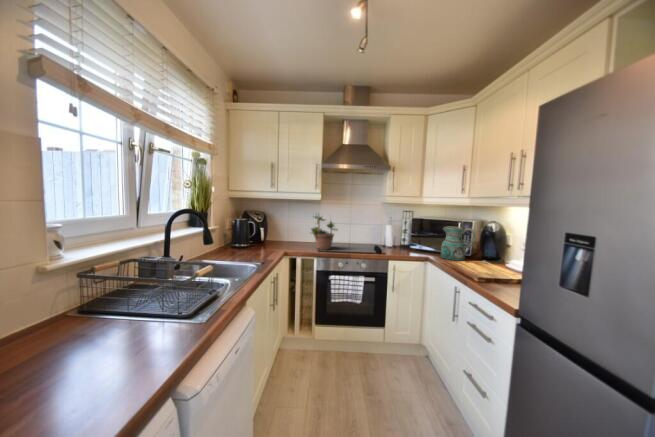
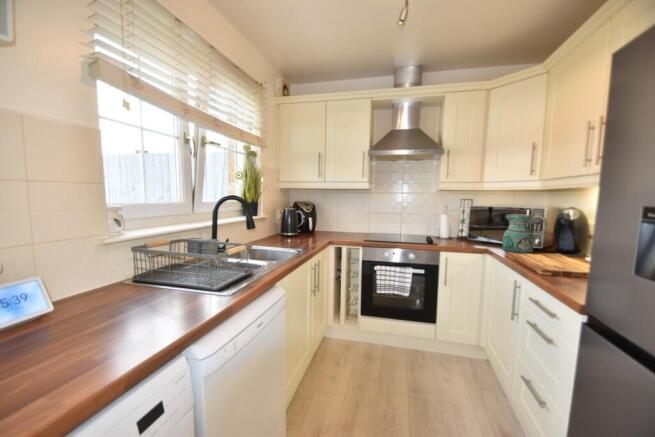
potted plant: present [311,215,337,250] -> none [354,198,385,240]

